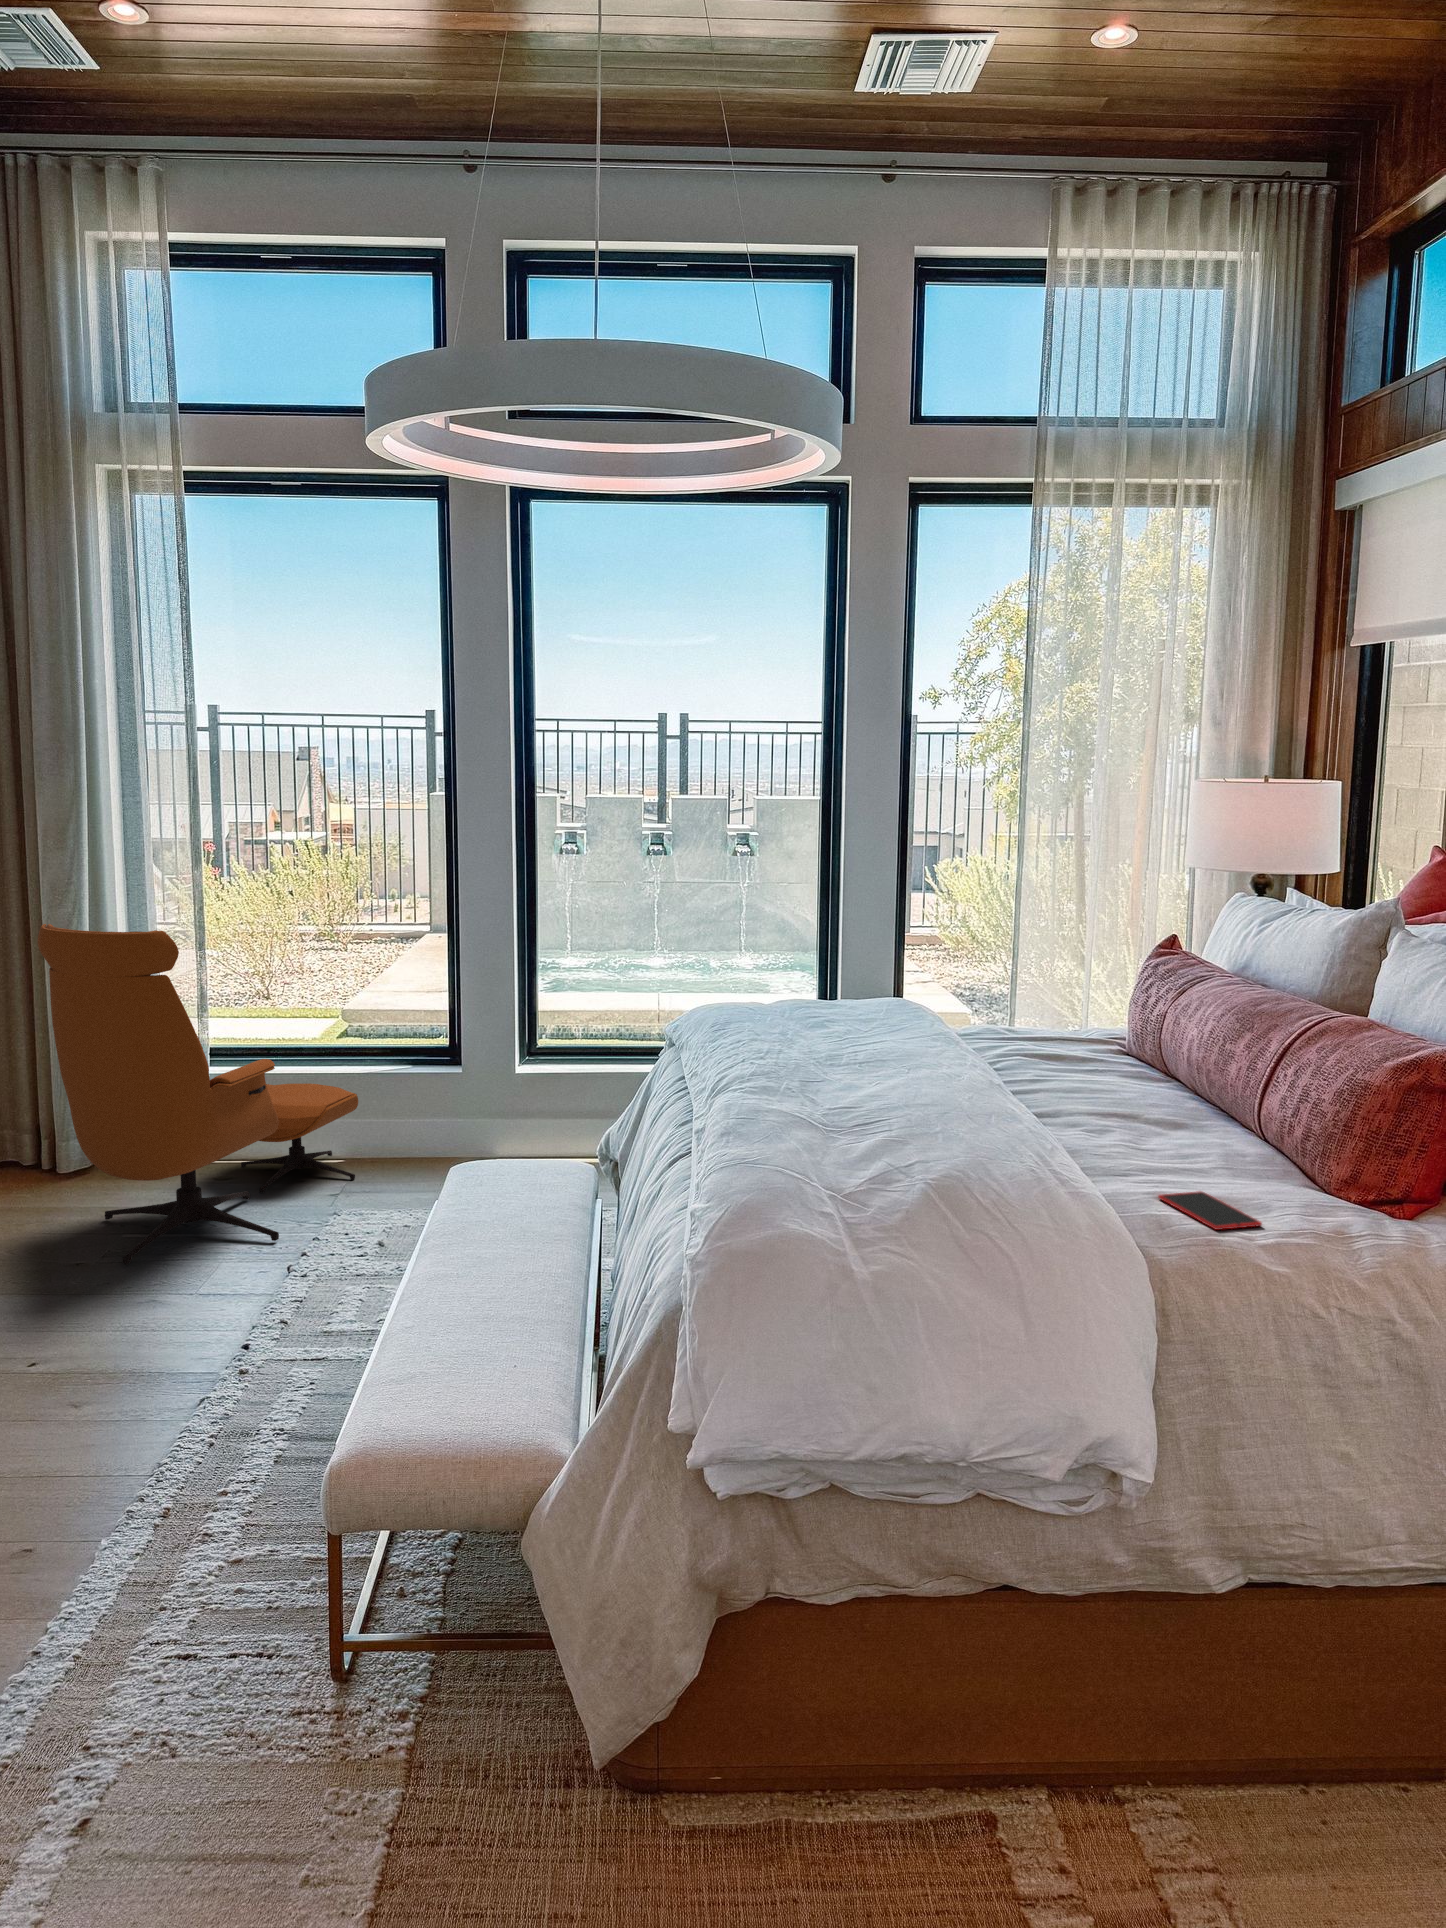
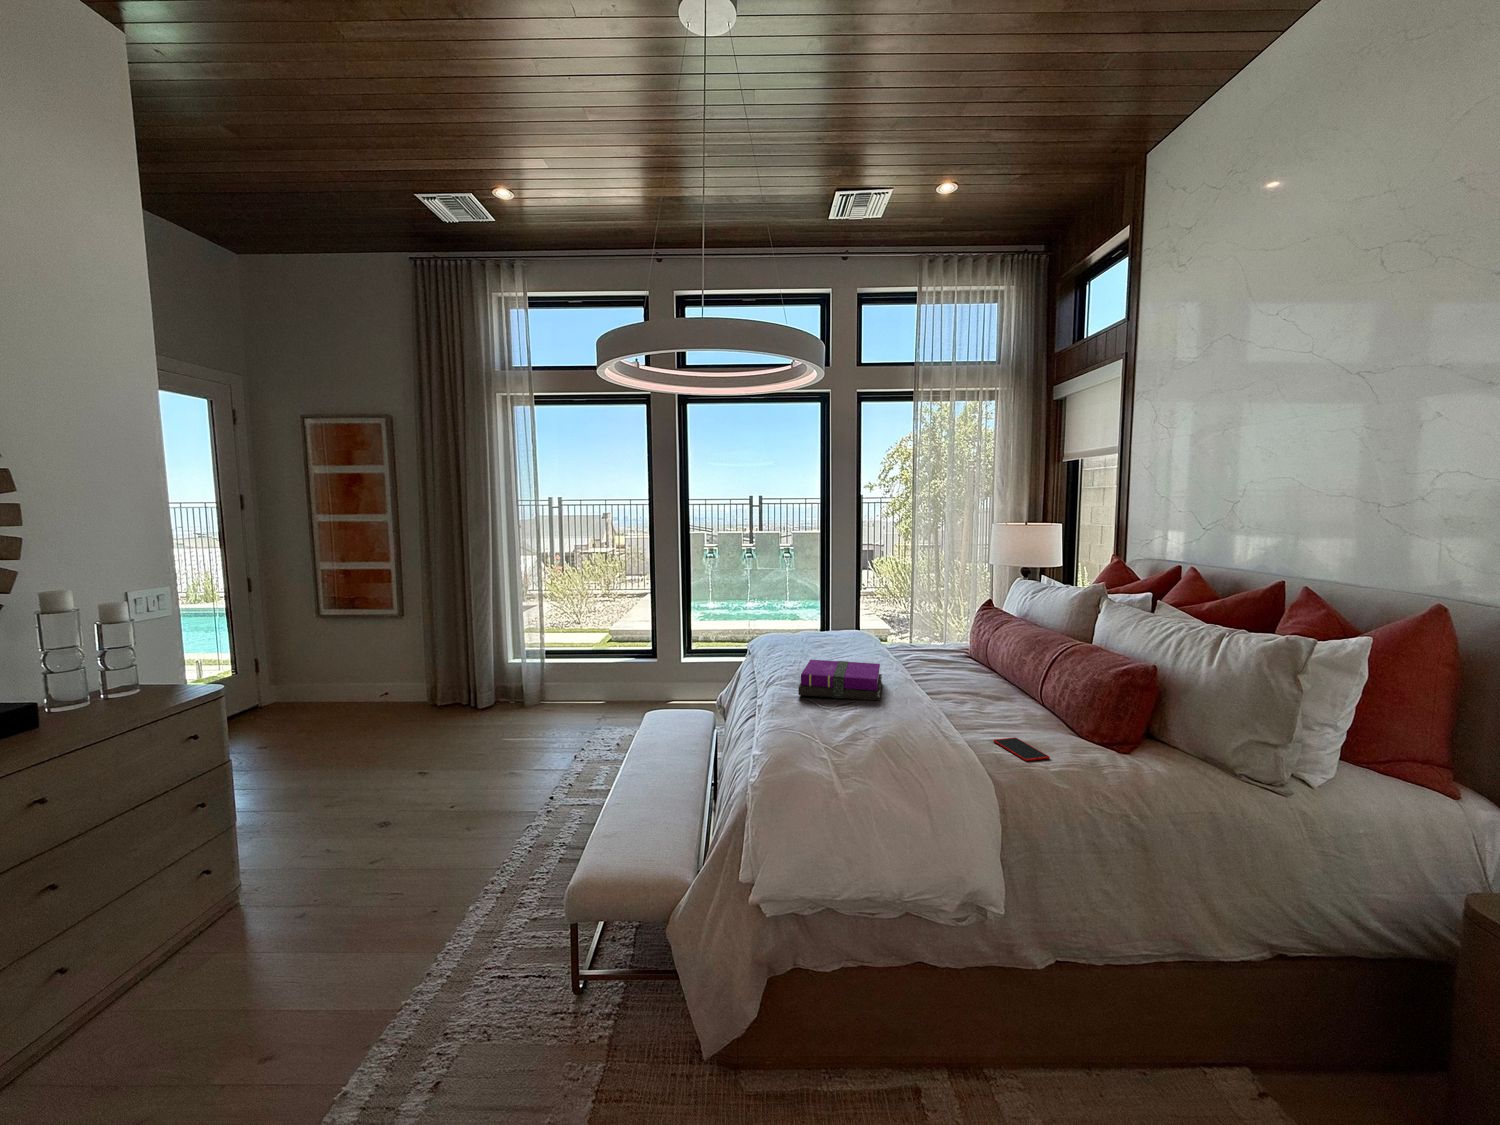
lounge chair: present [38,924,358,1264] -> none [459,599,610,757]
notebook: none [776,1046,945,1124] -> present [798,660,882,701]

